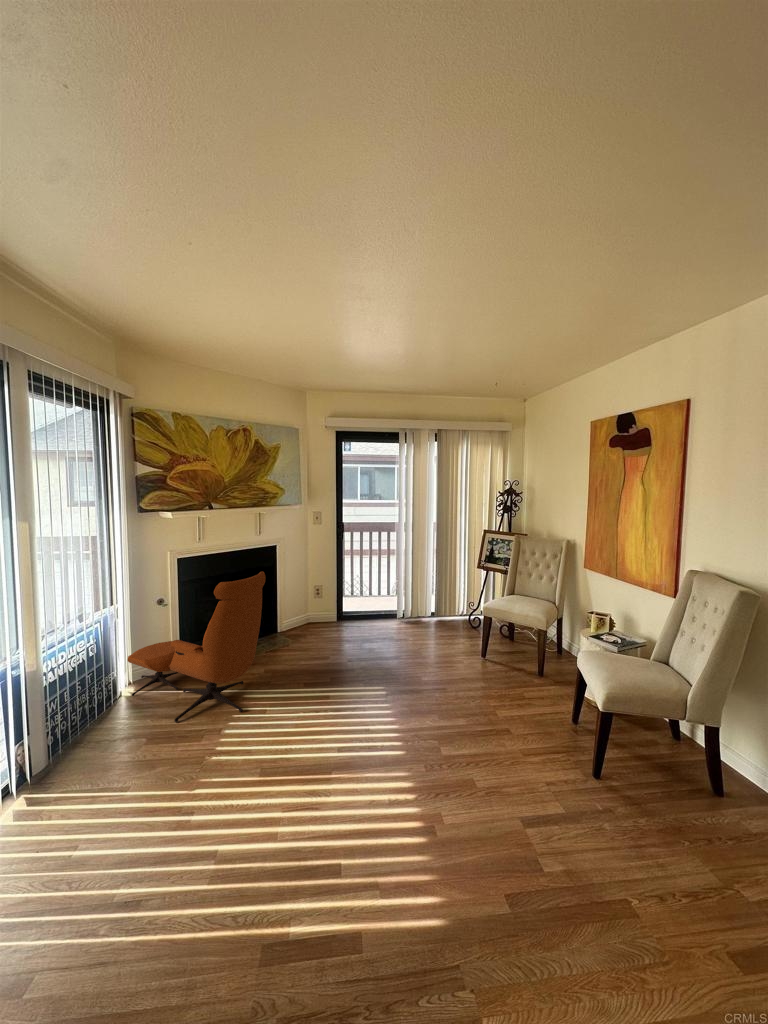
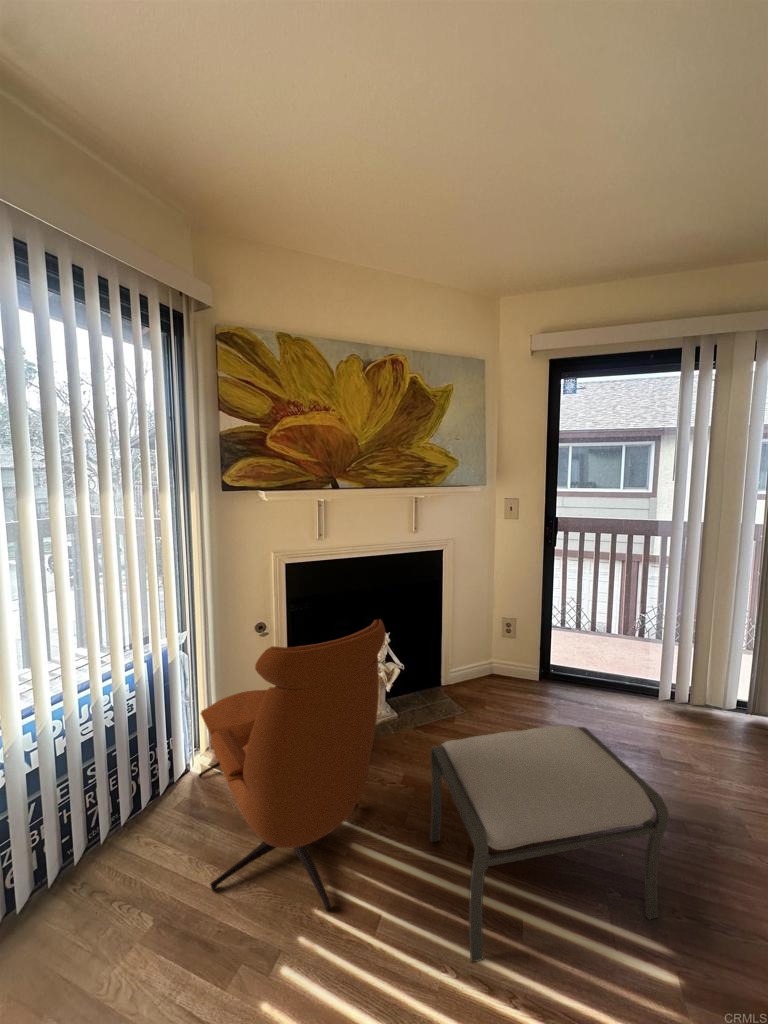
ottoman: none [284,619,383,707] -> present [430,725,669,962]

